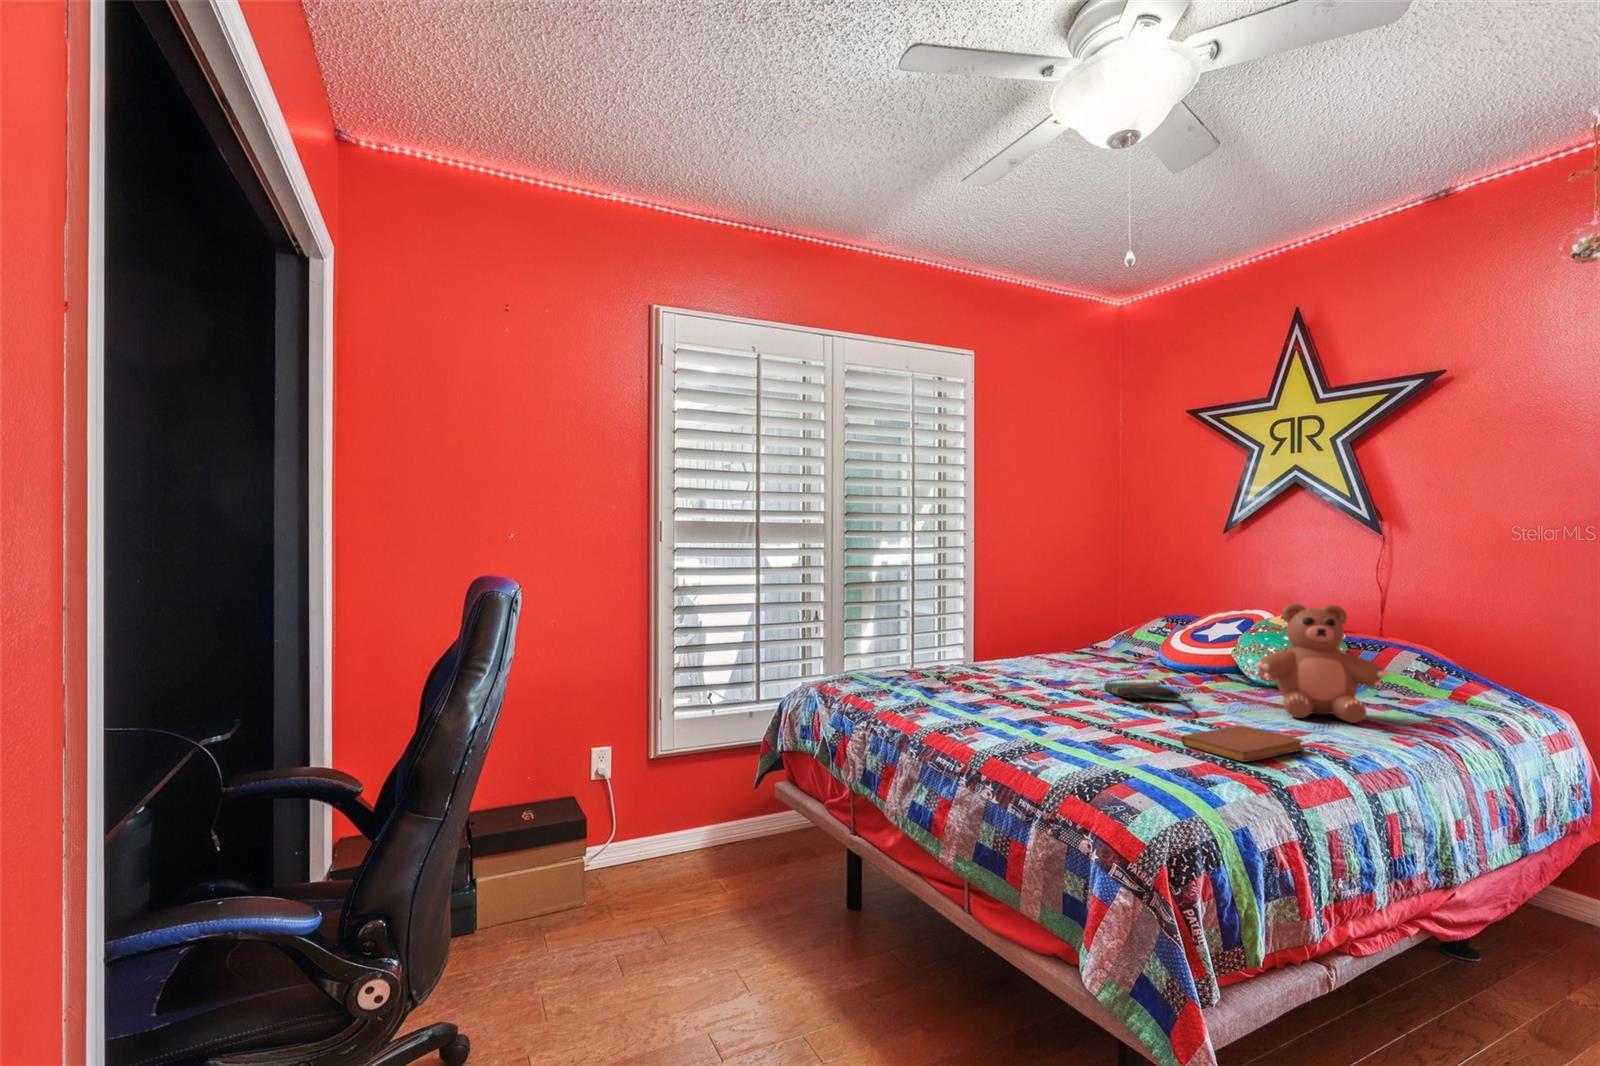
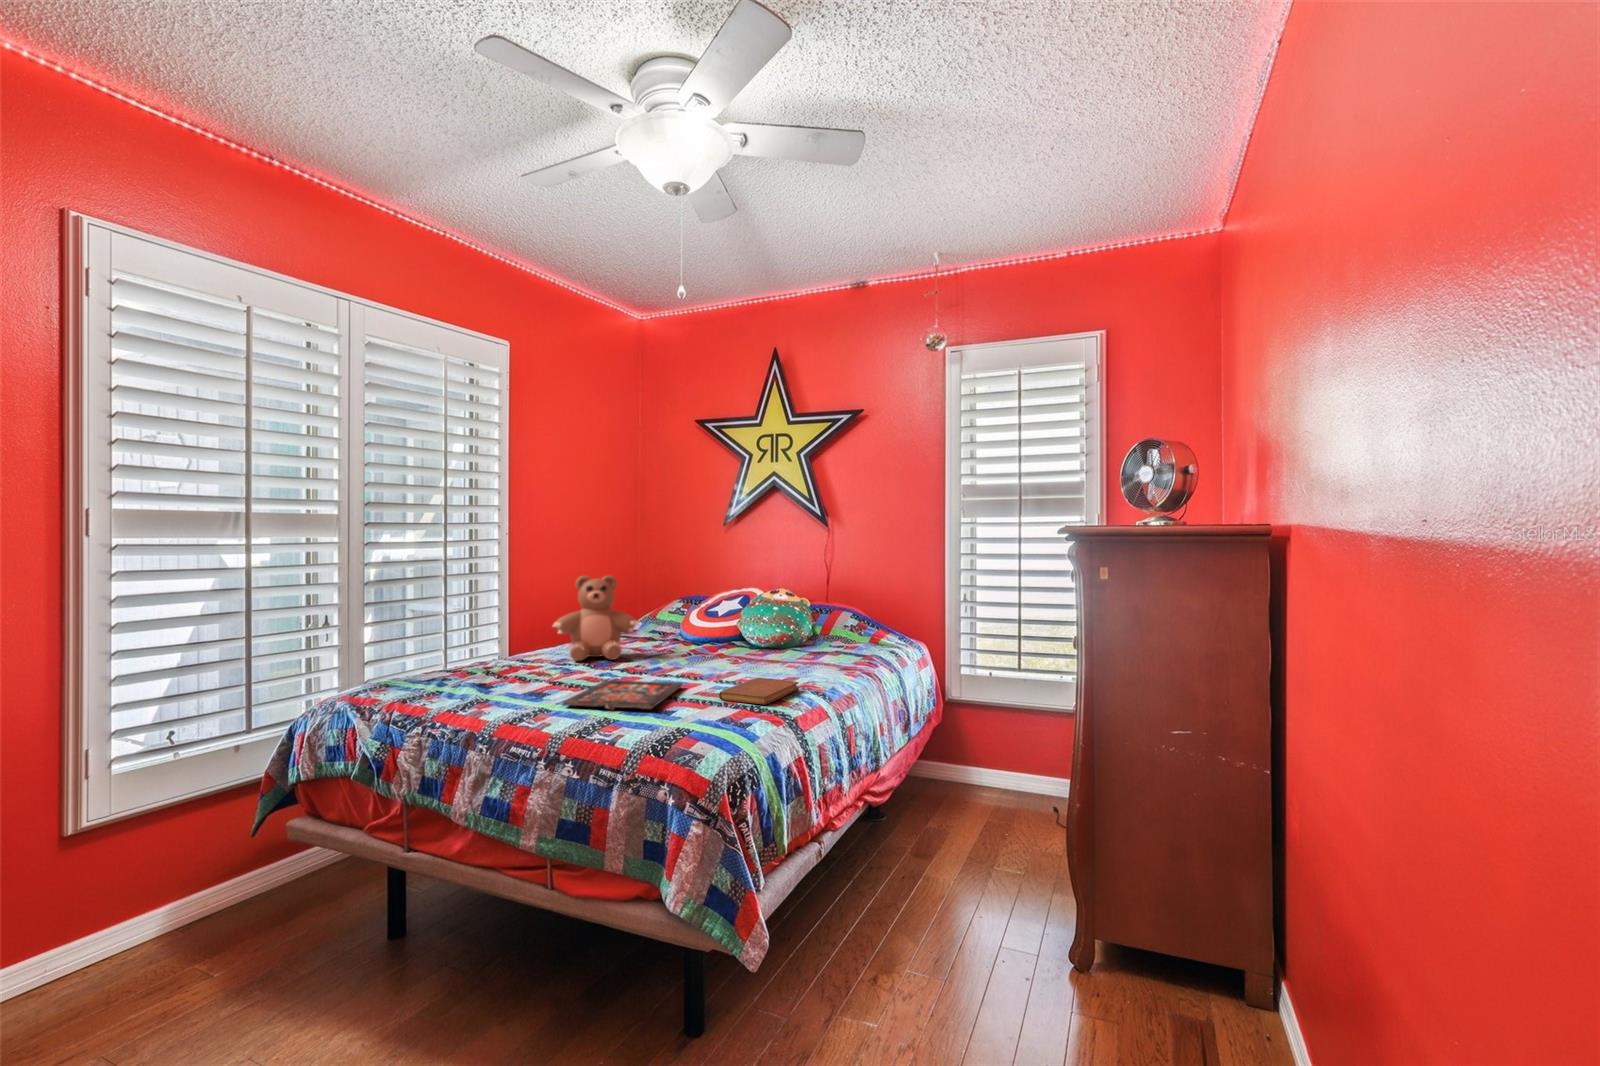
teddy bear: present [1254,603,1388,723] -> present [553,575,638,661]
tote bag: present [1104,683,1193,715] -> none [647,654,720,676]
board game: none [995,700,1139,742] -> present [563,680,683,709]

